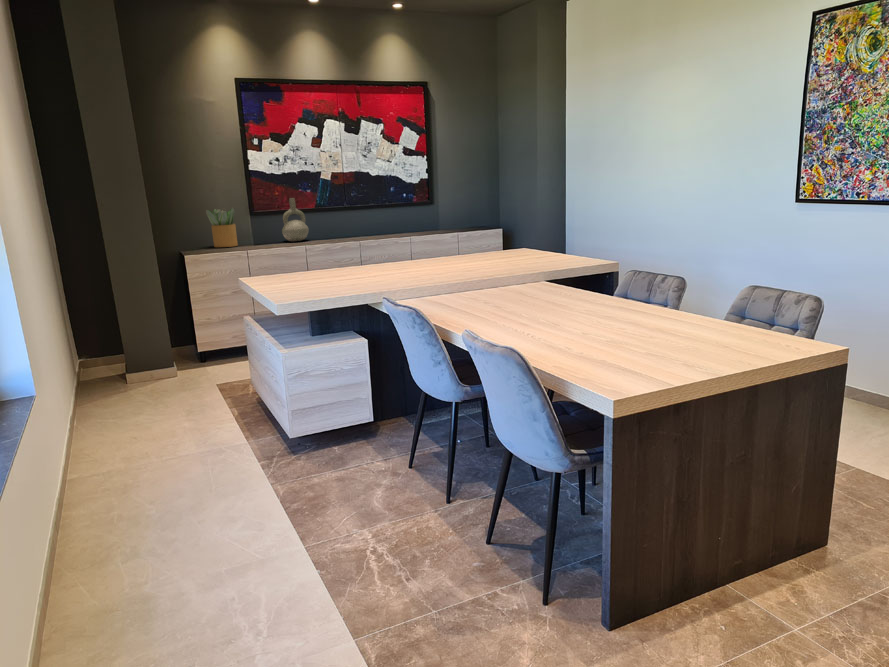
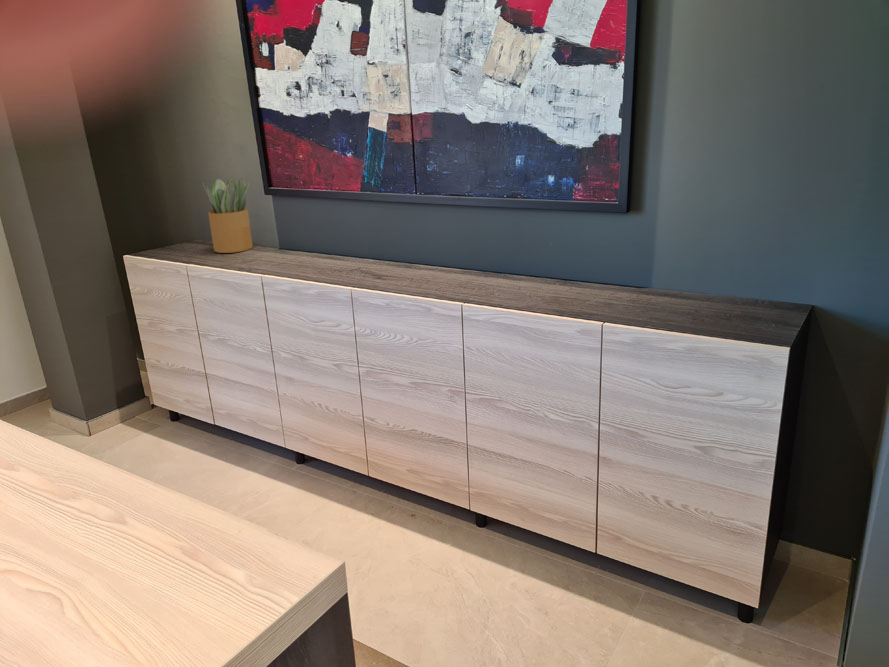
decorative vase: present [282,198,309,241] -> none [296,169,351,261]

